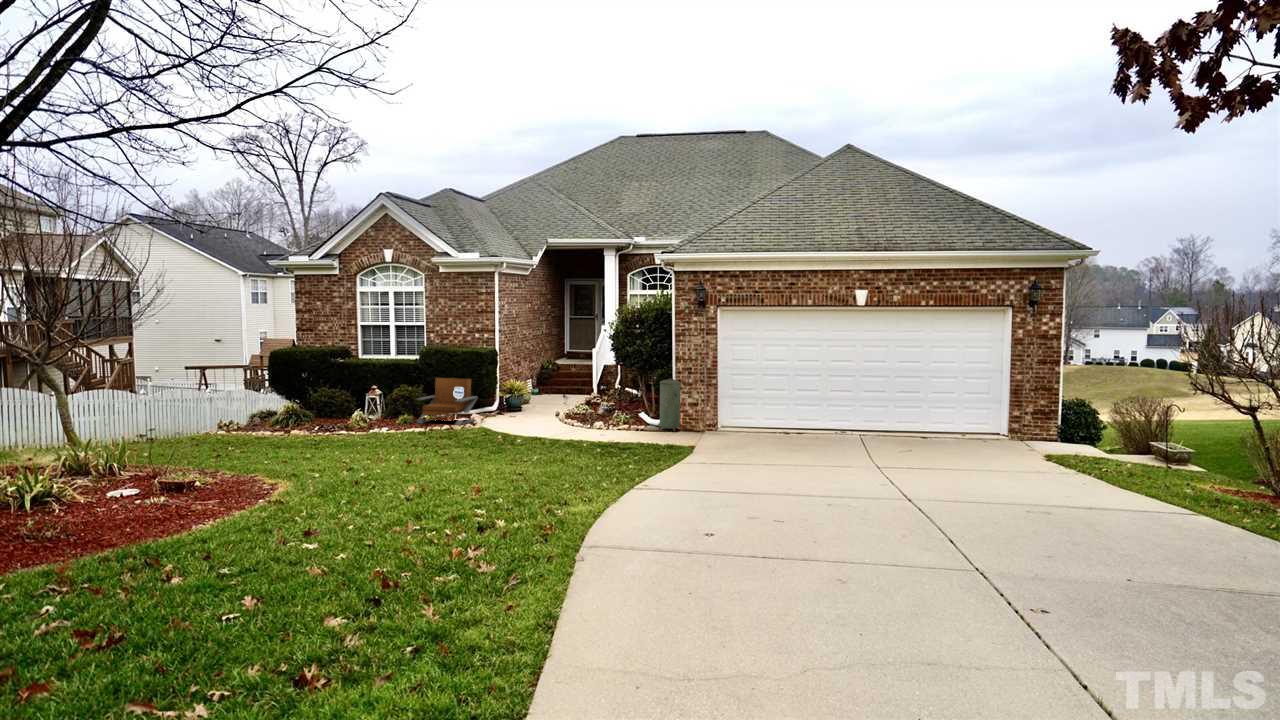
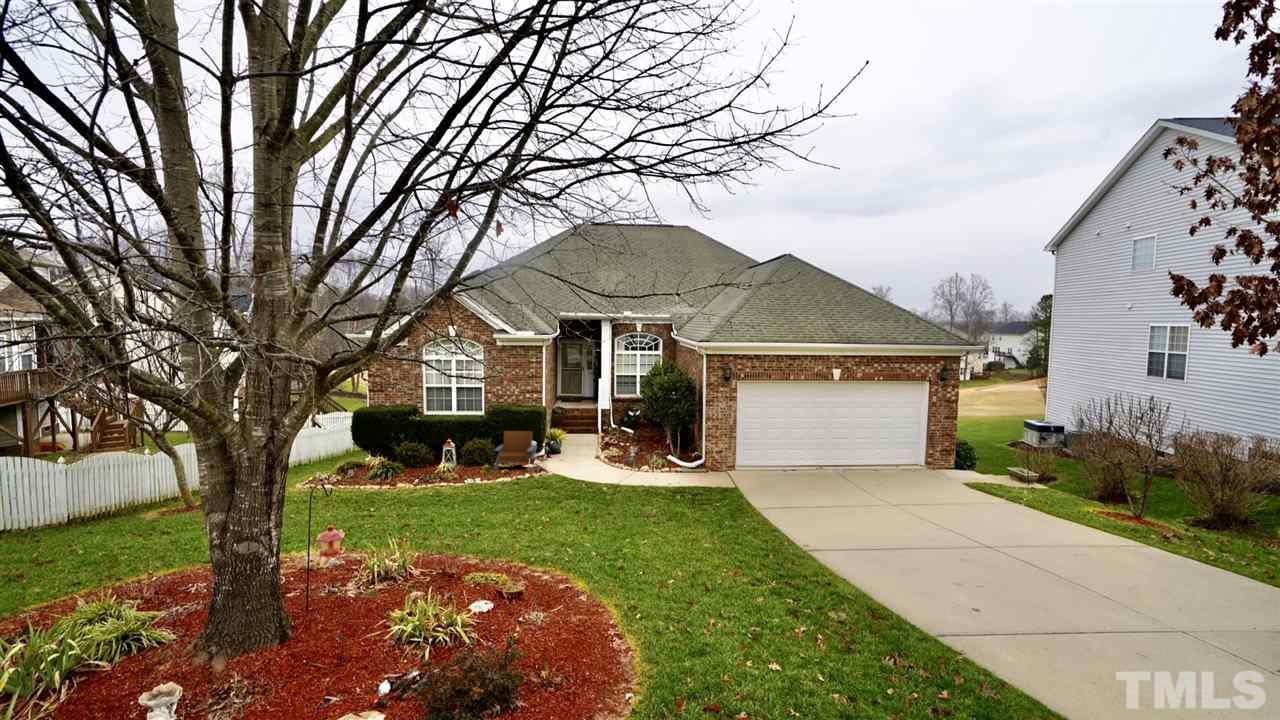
trash can: present [658,378,681,431] -> none [696,433,712,472]

